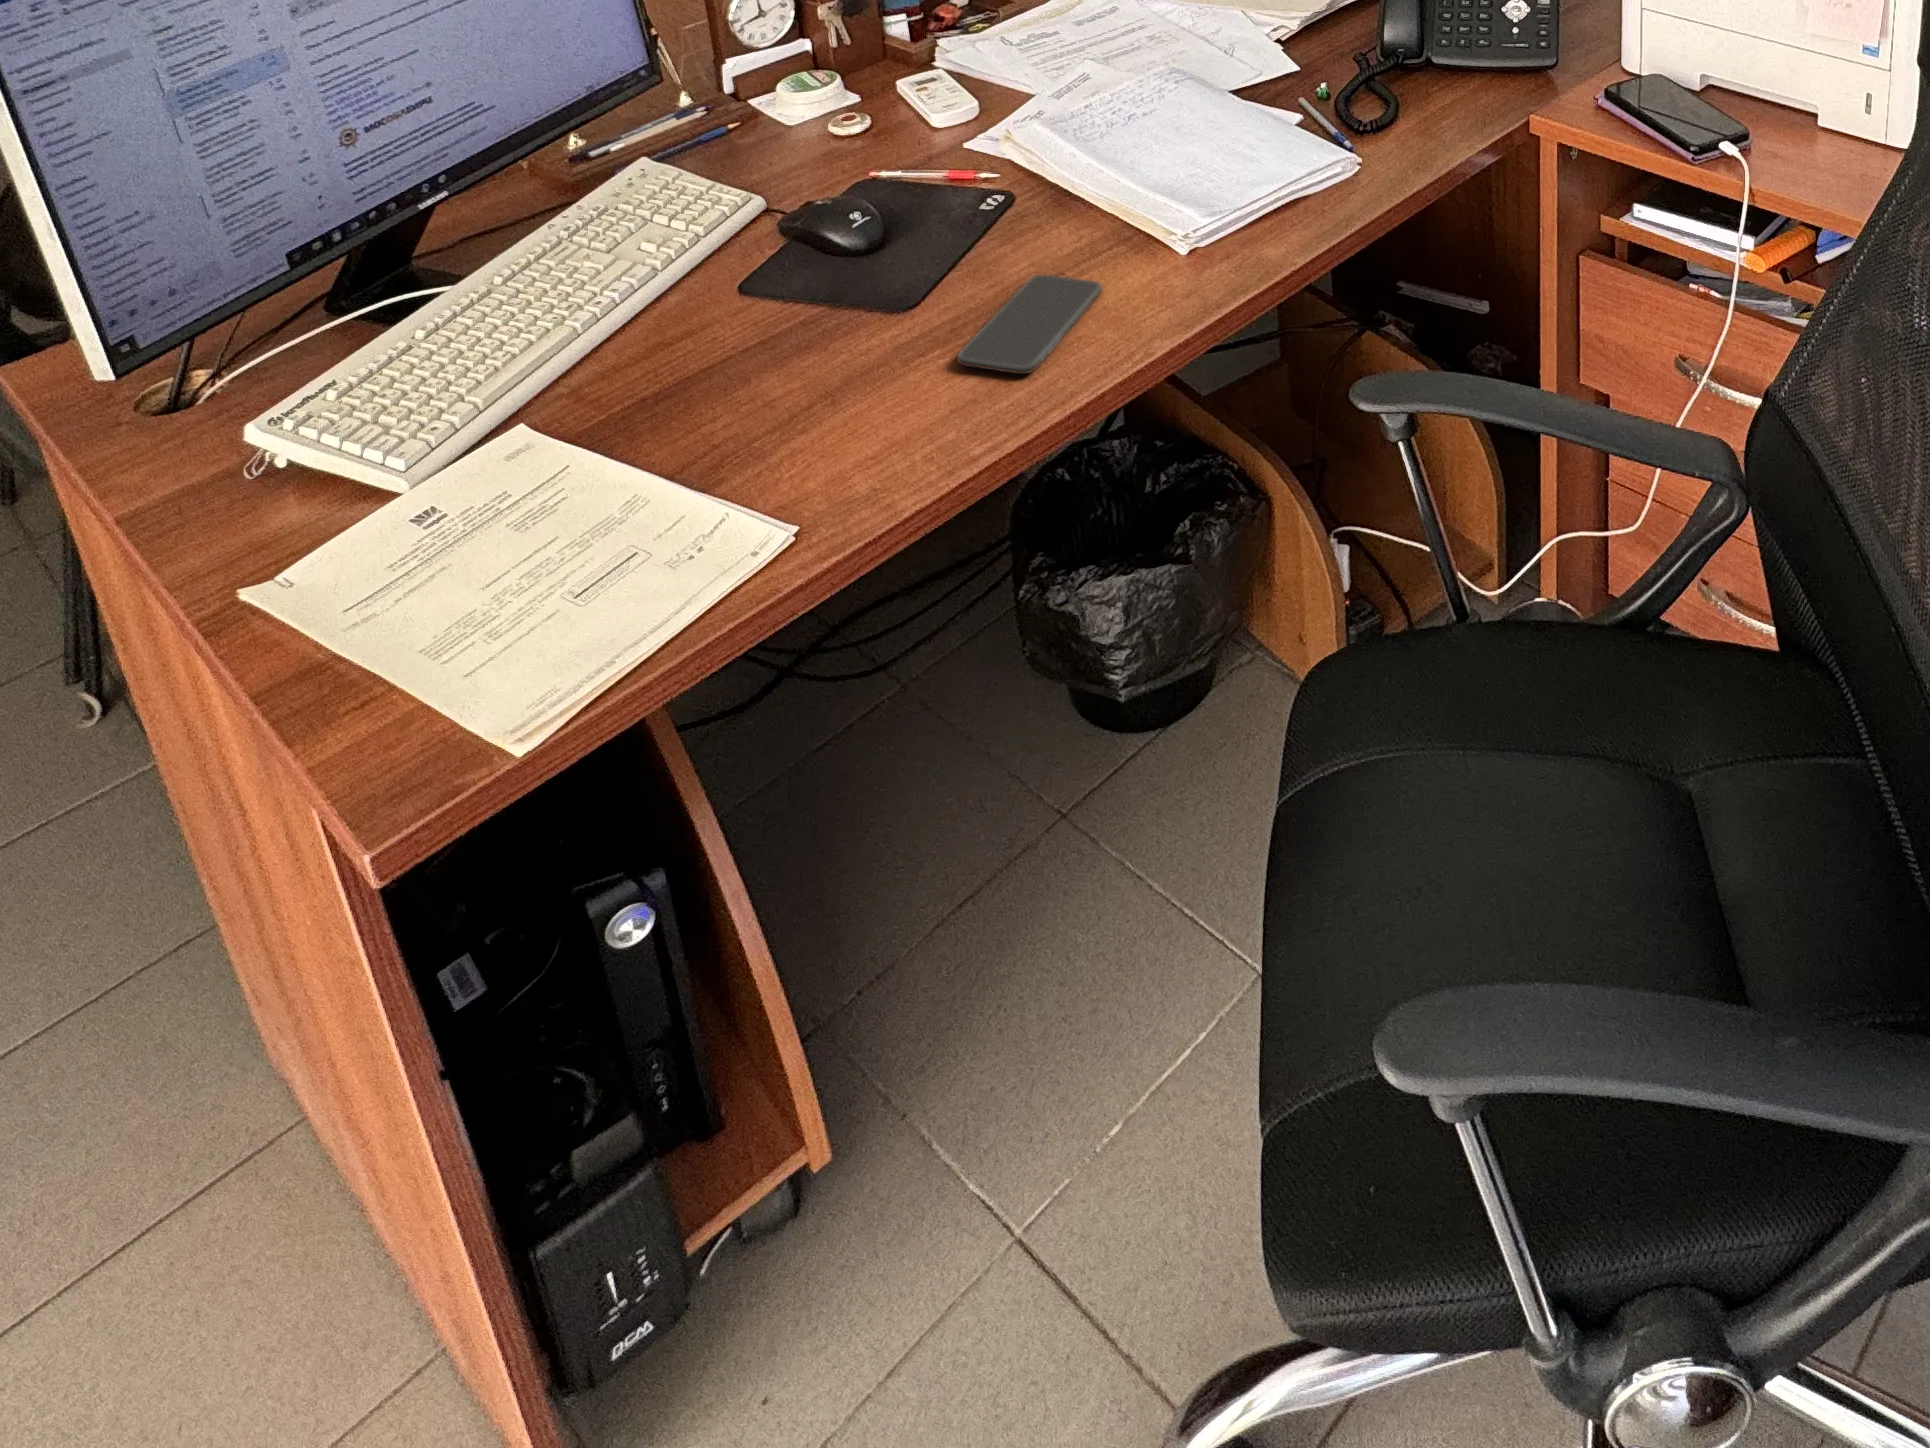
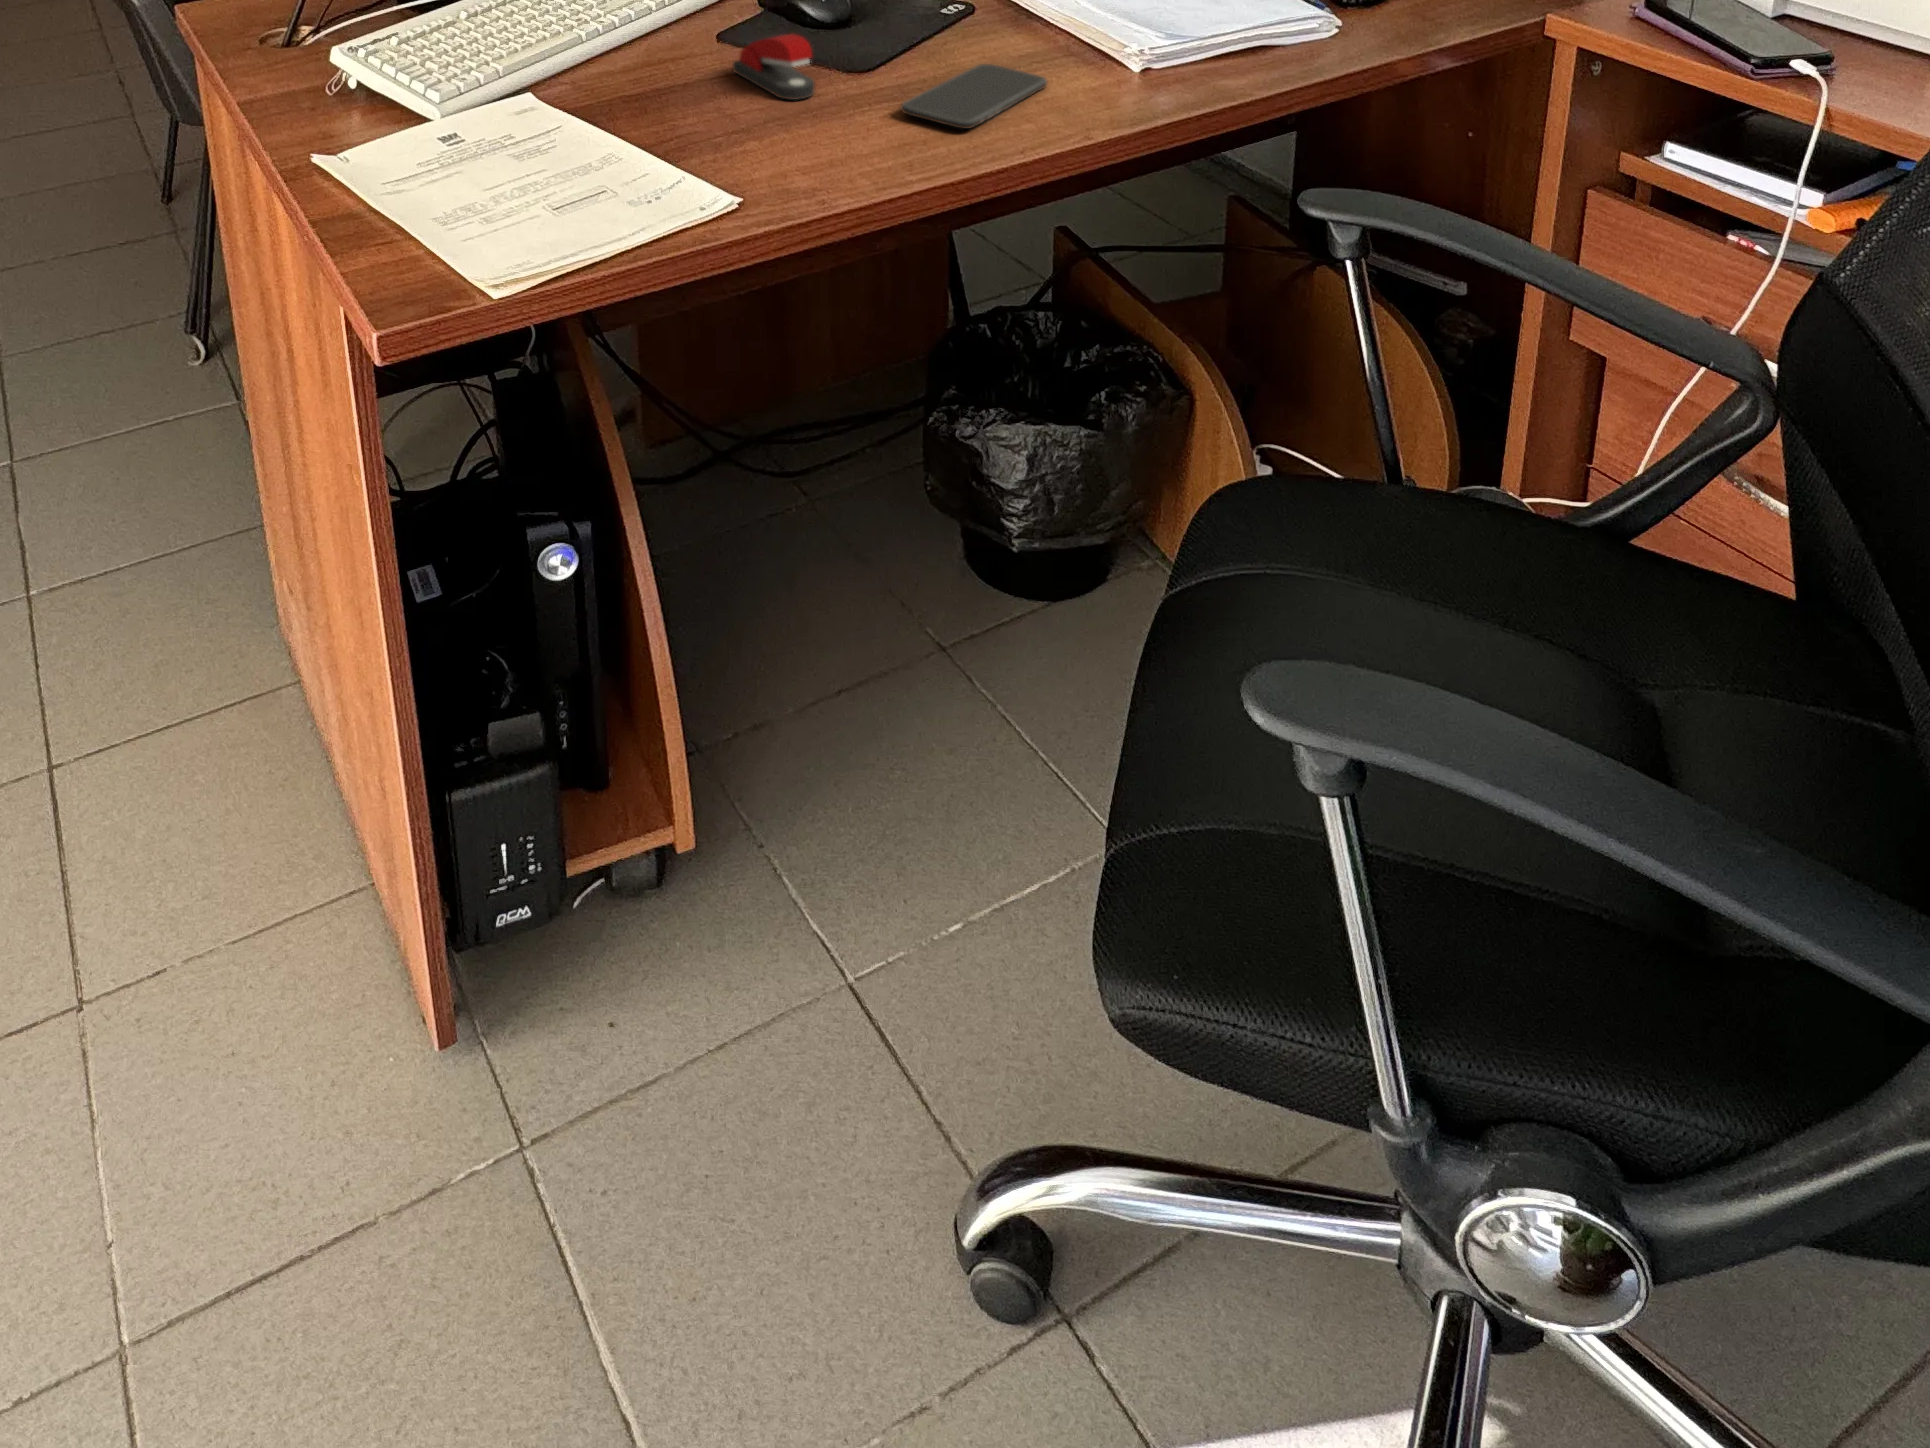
stapler: none [762,295,860,370] -> present [733,34,815,100]

